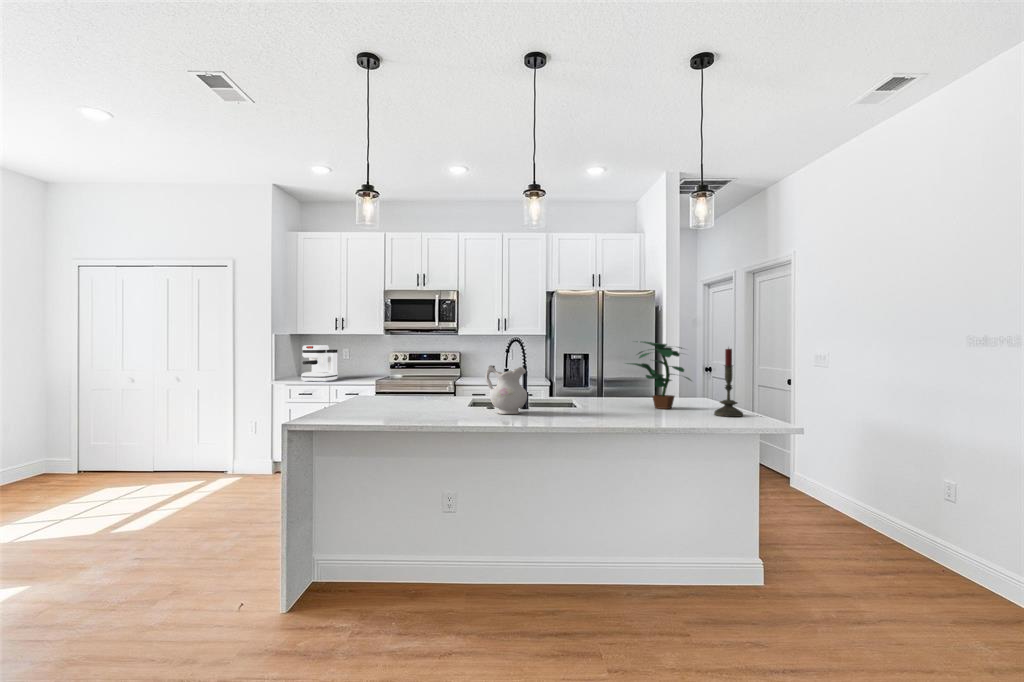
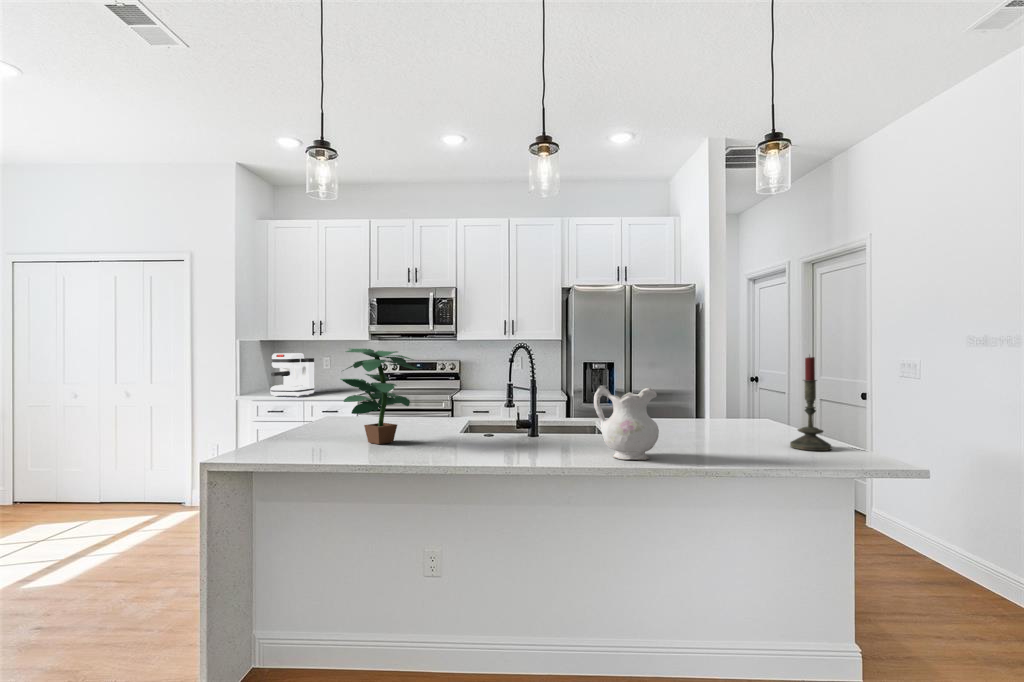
potted plant: present [627,342,690,409] -> present [340,349,418,444]
ceramic pitcher: present [485,365,527,414] -> present [594,385,659,460]

